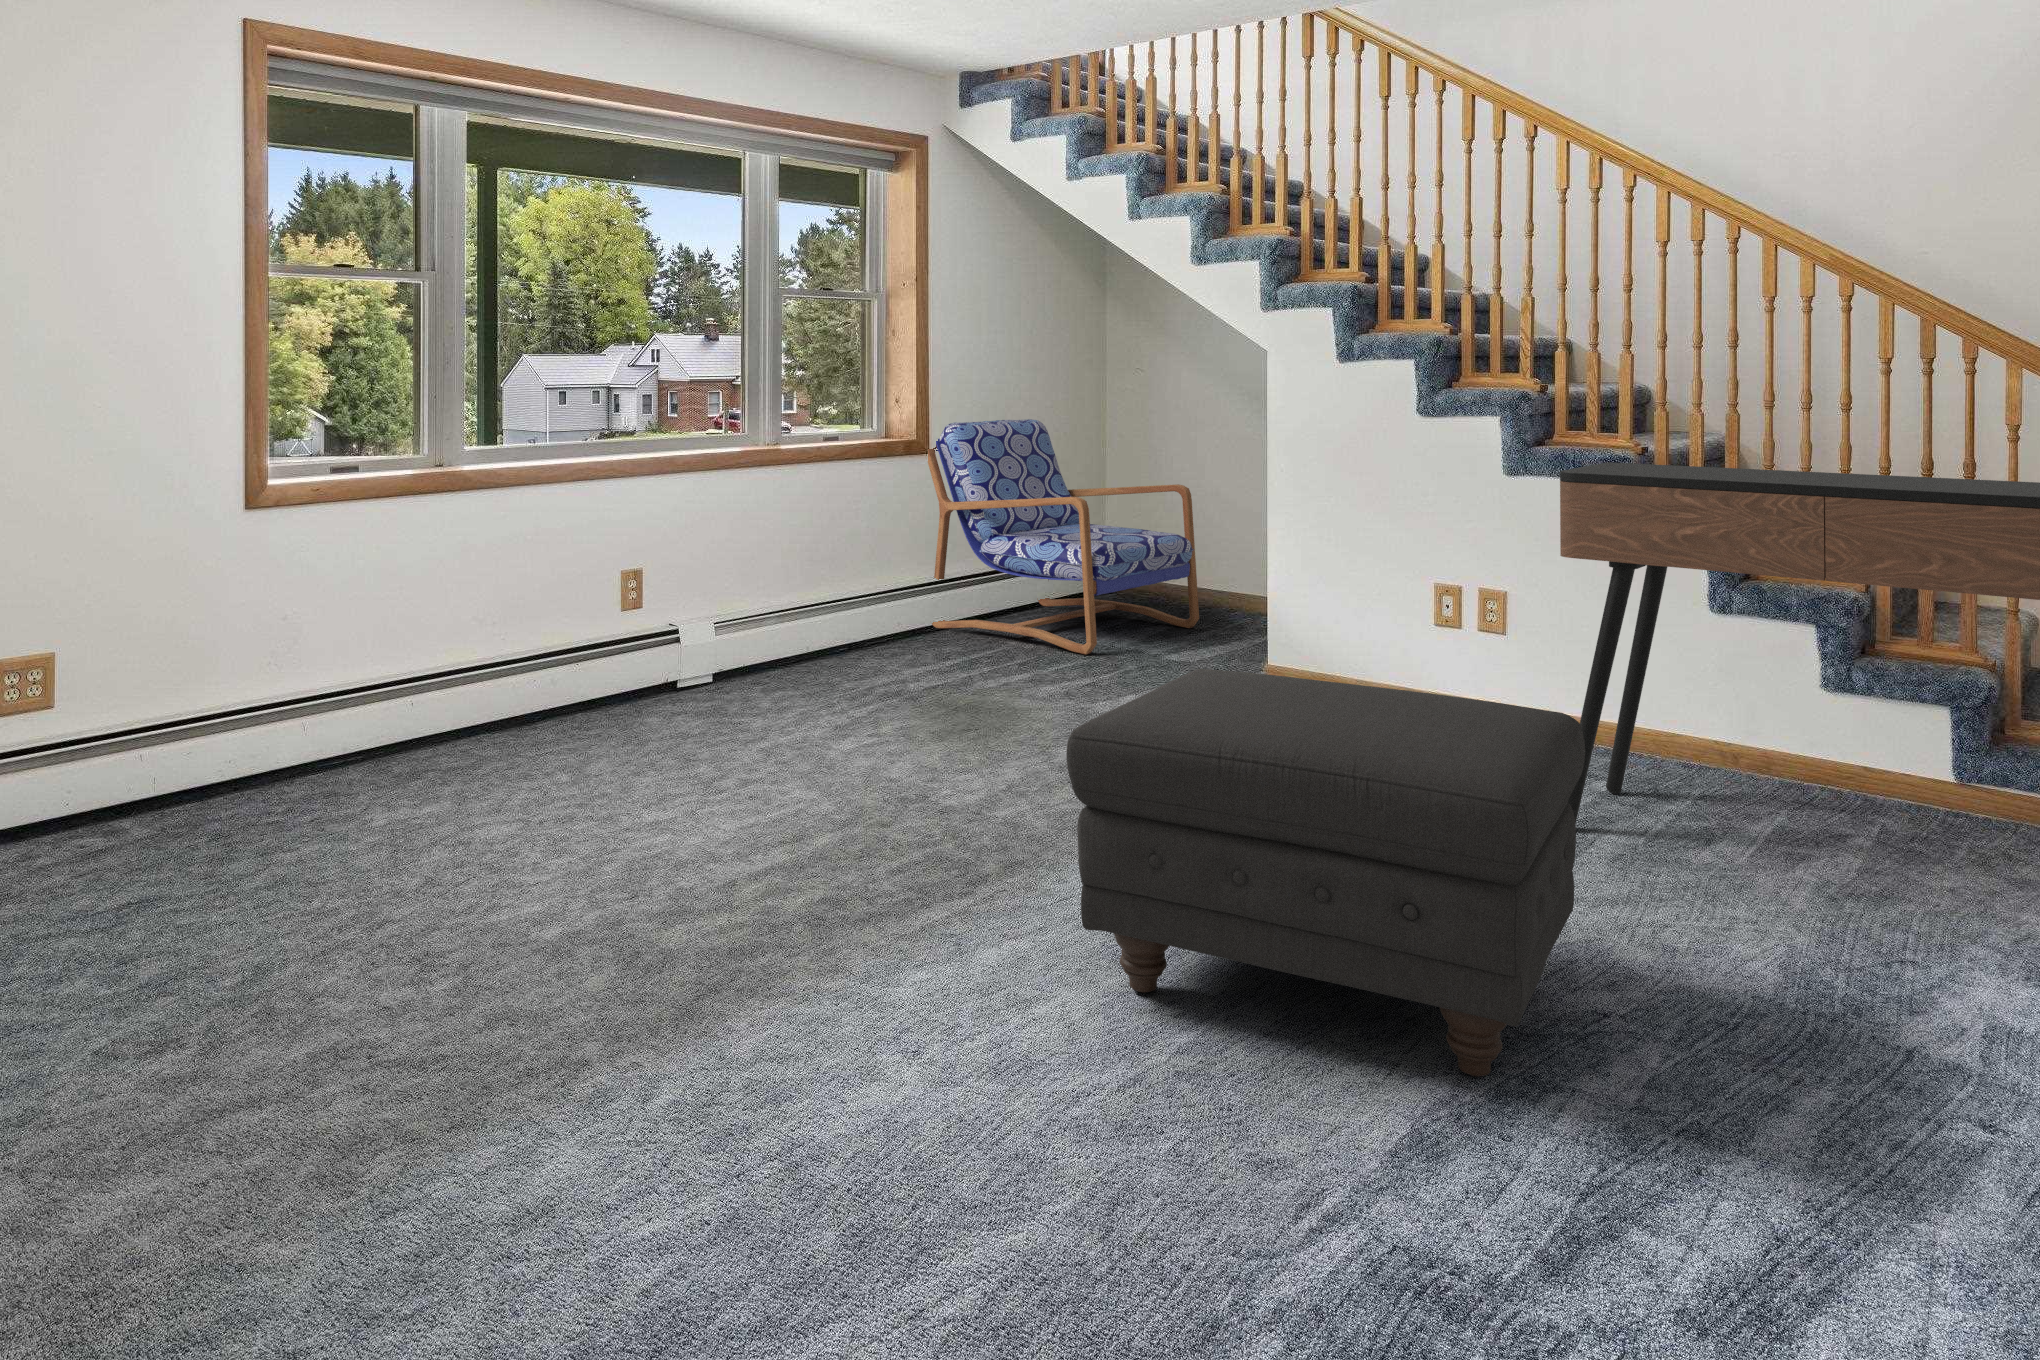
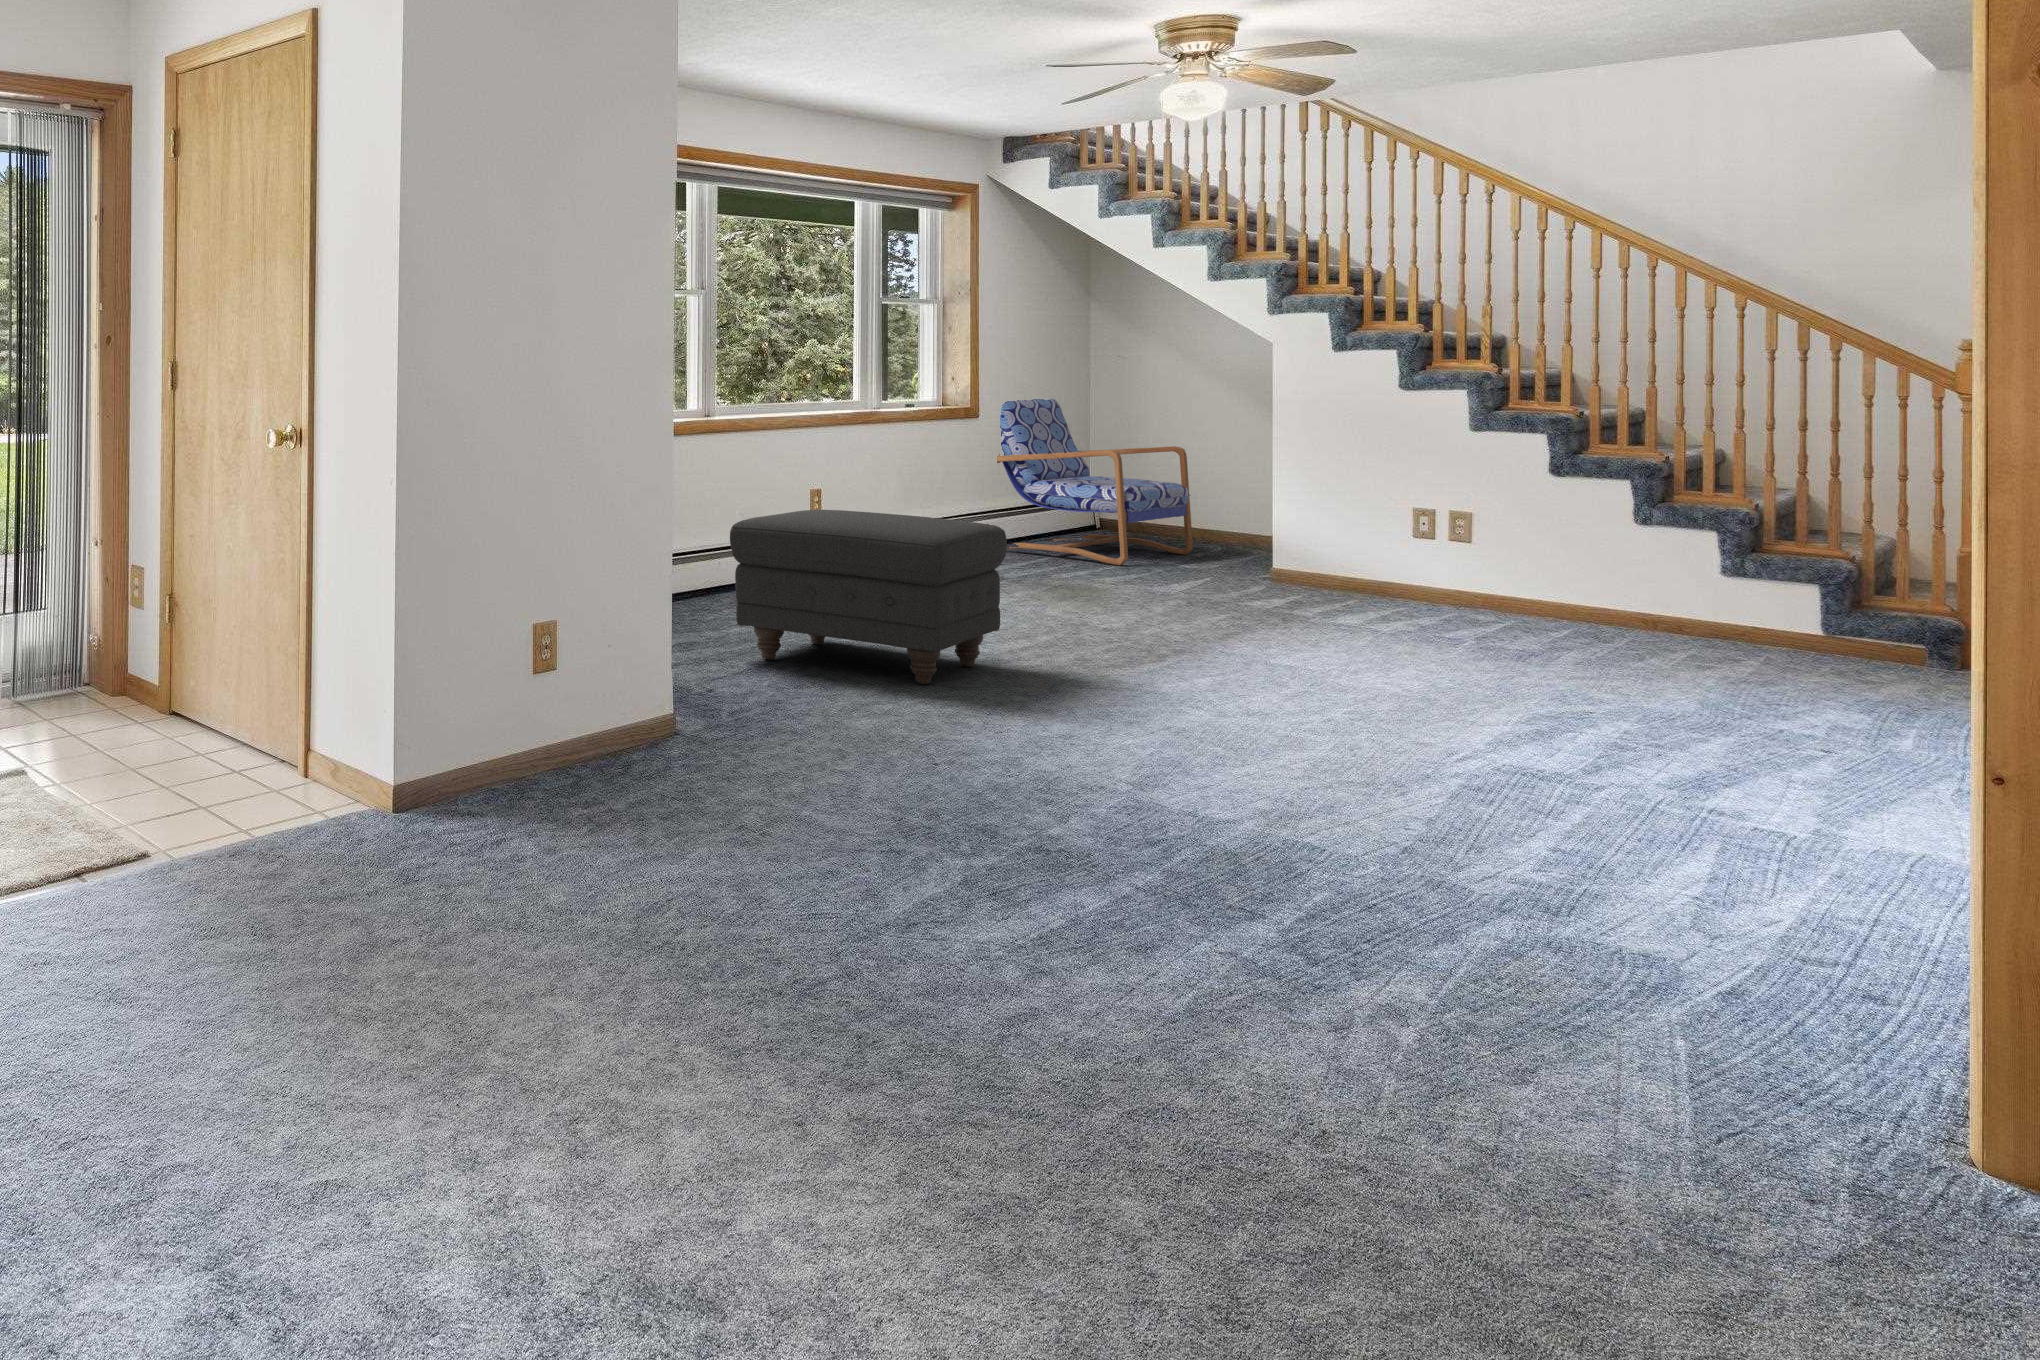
console table: present [1560,462,2040,823] -> none [1534,417,1971,704]
ottoman: present [1066,669,1585,1076] -> present [730,510,1007,684]

